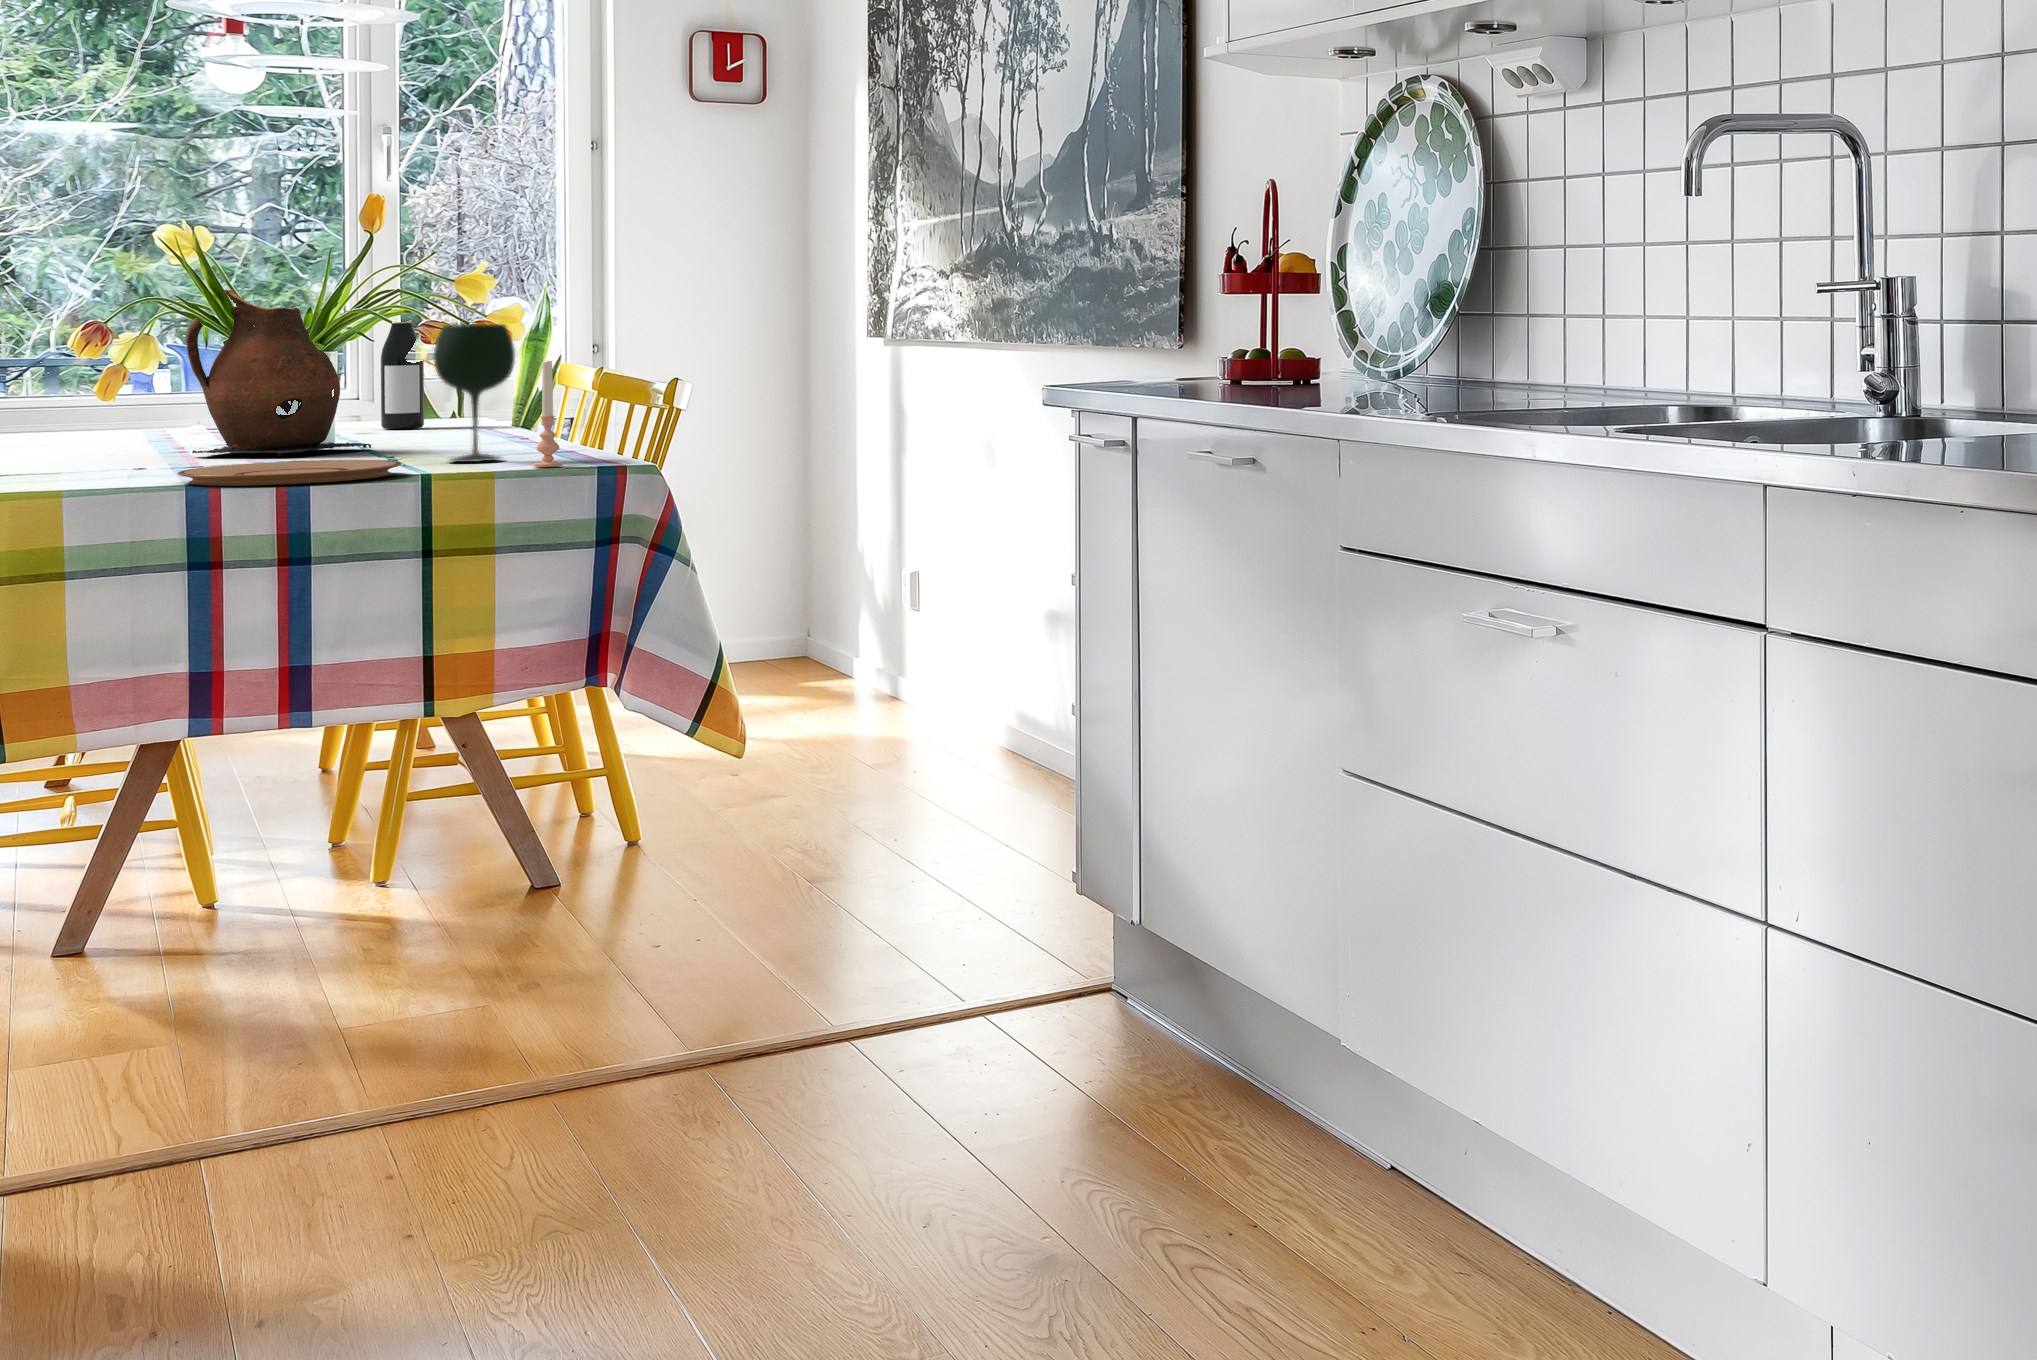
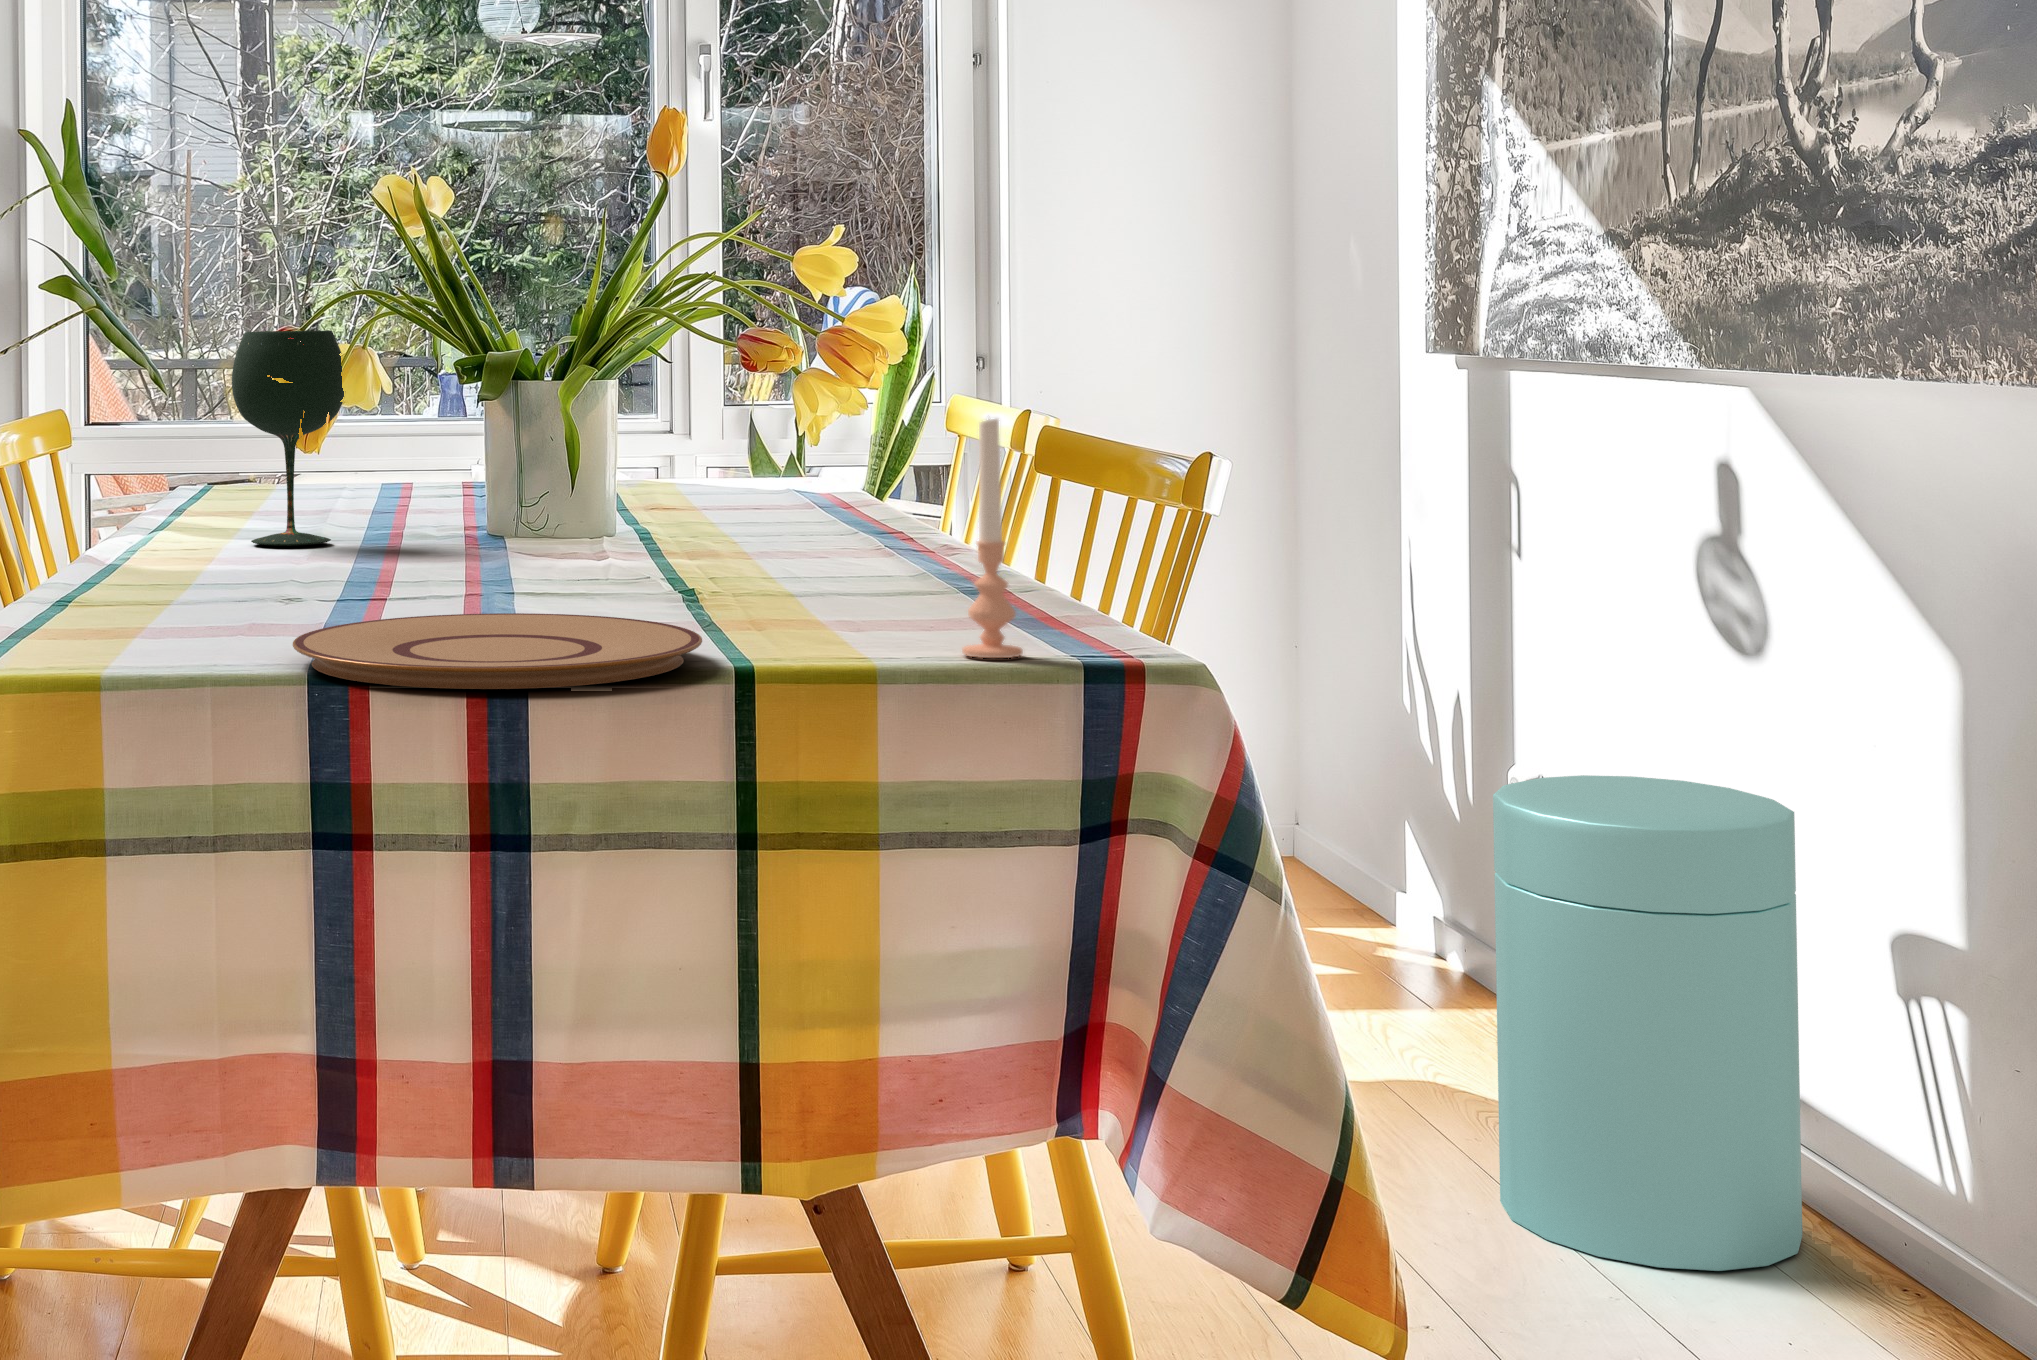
ceramic pitcher: present [186,290,371,456] -> none [376,270,661,576]
wine bottle: present [381,320,424,429] -> none [685,262,747,504]
wine glass: present [434,324,515,462] -> present [232,331,344,546]
trash can: none [855,548,999,779] -> present [1493,775,1802,1271]

